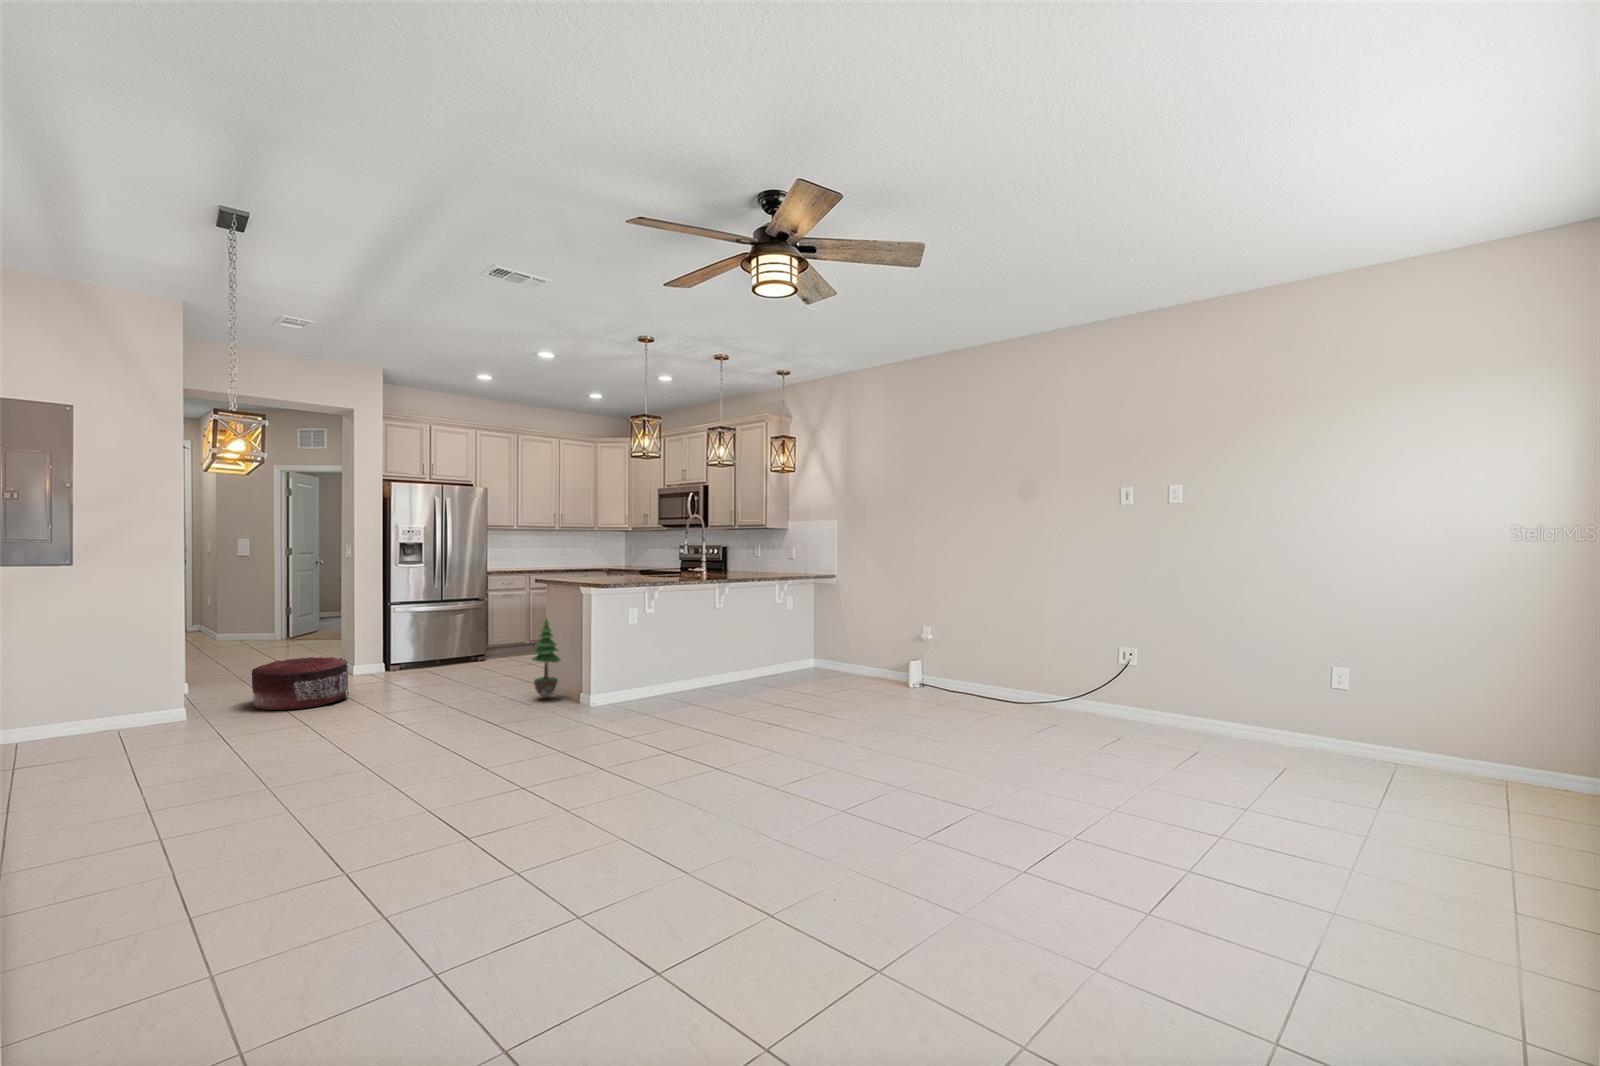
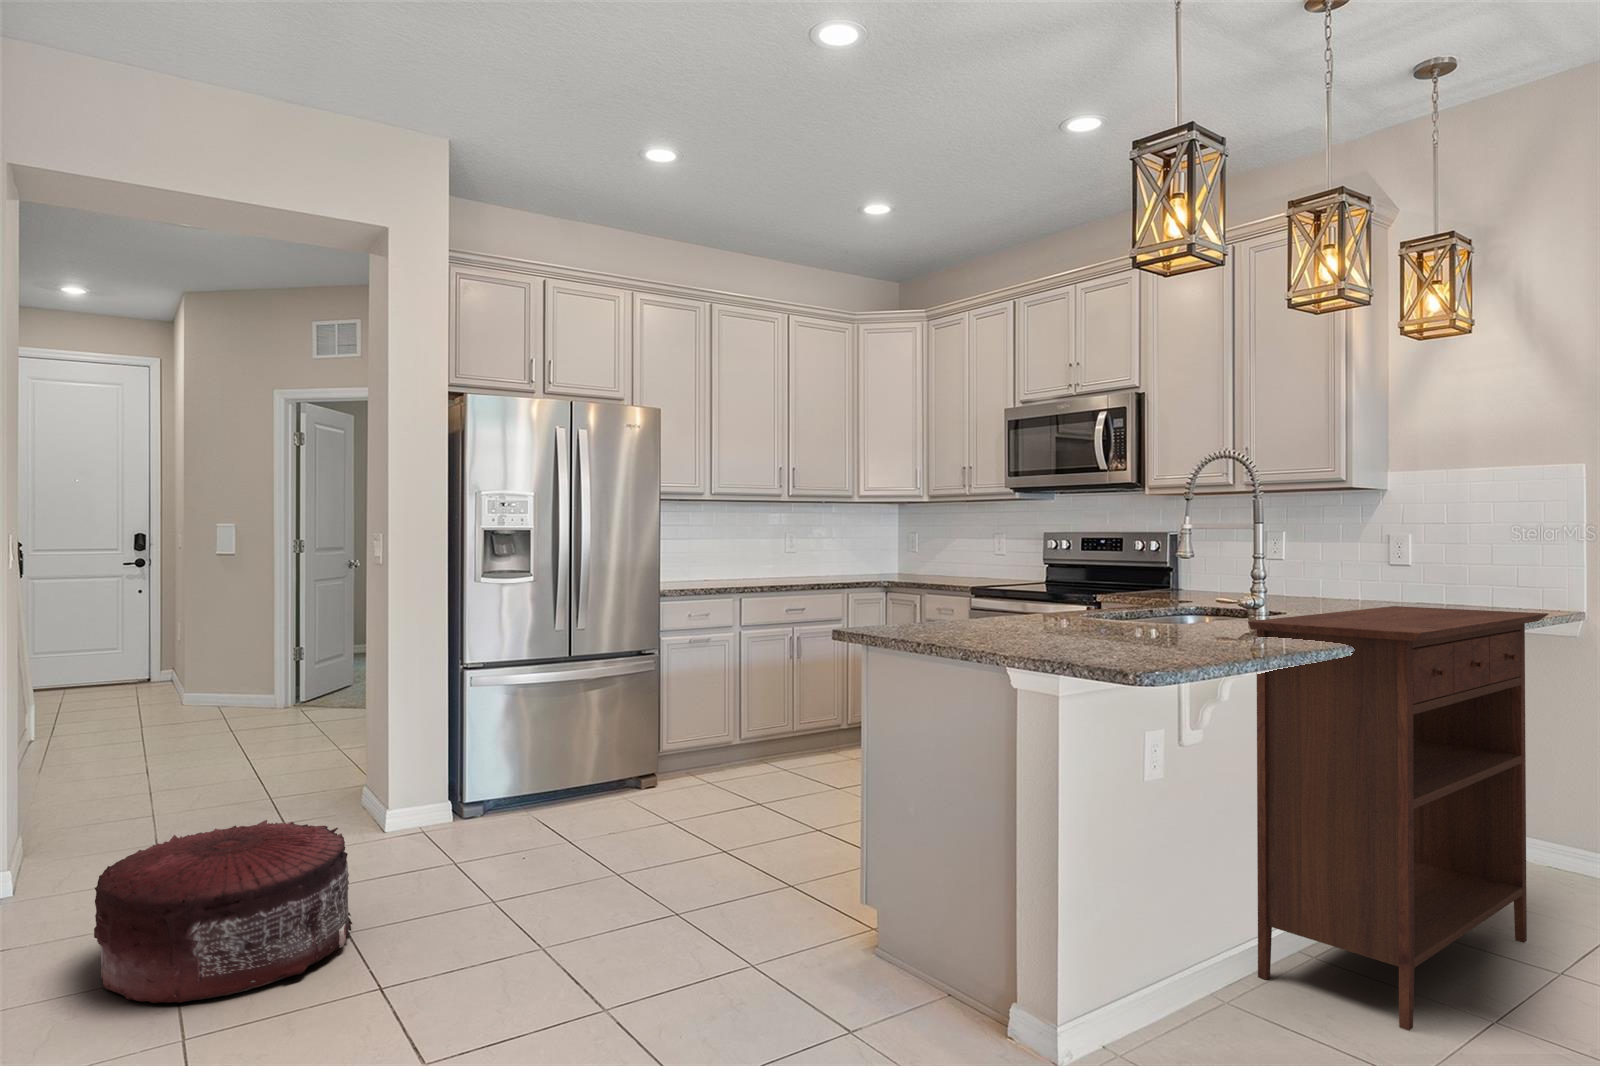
console table: none [674,573,787,698] -> present [1248,606,1548,1031]
potted tree: present [532,619,560,698] -> none [833,744,921,990]

